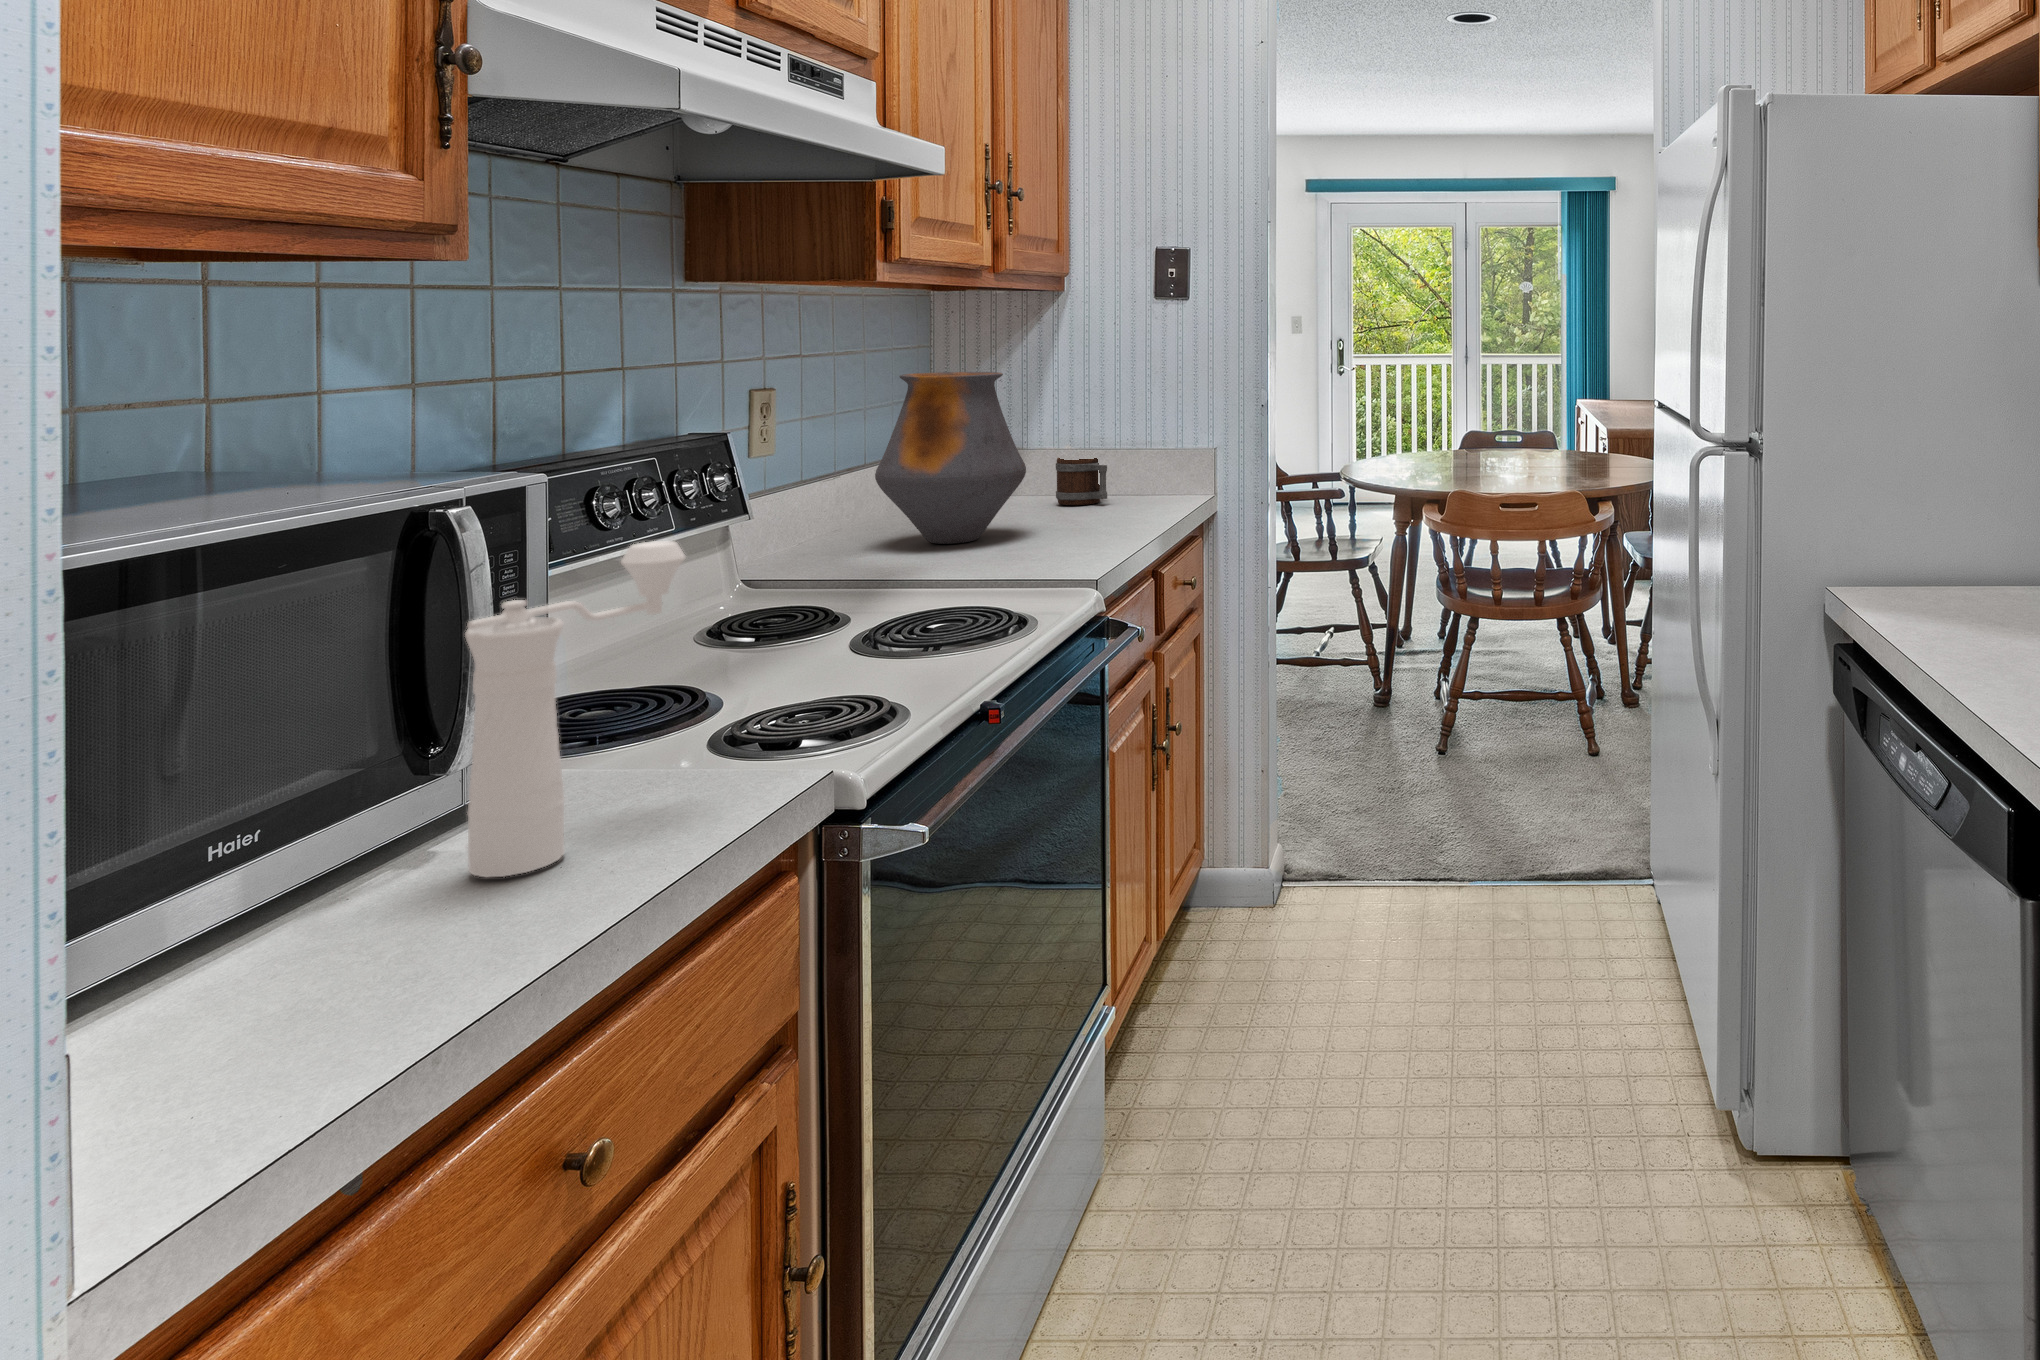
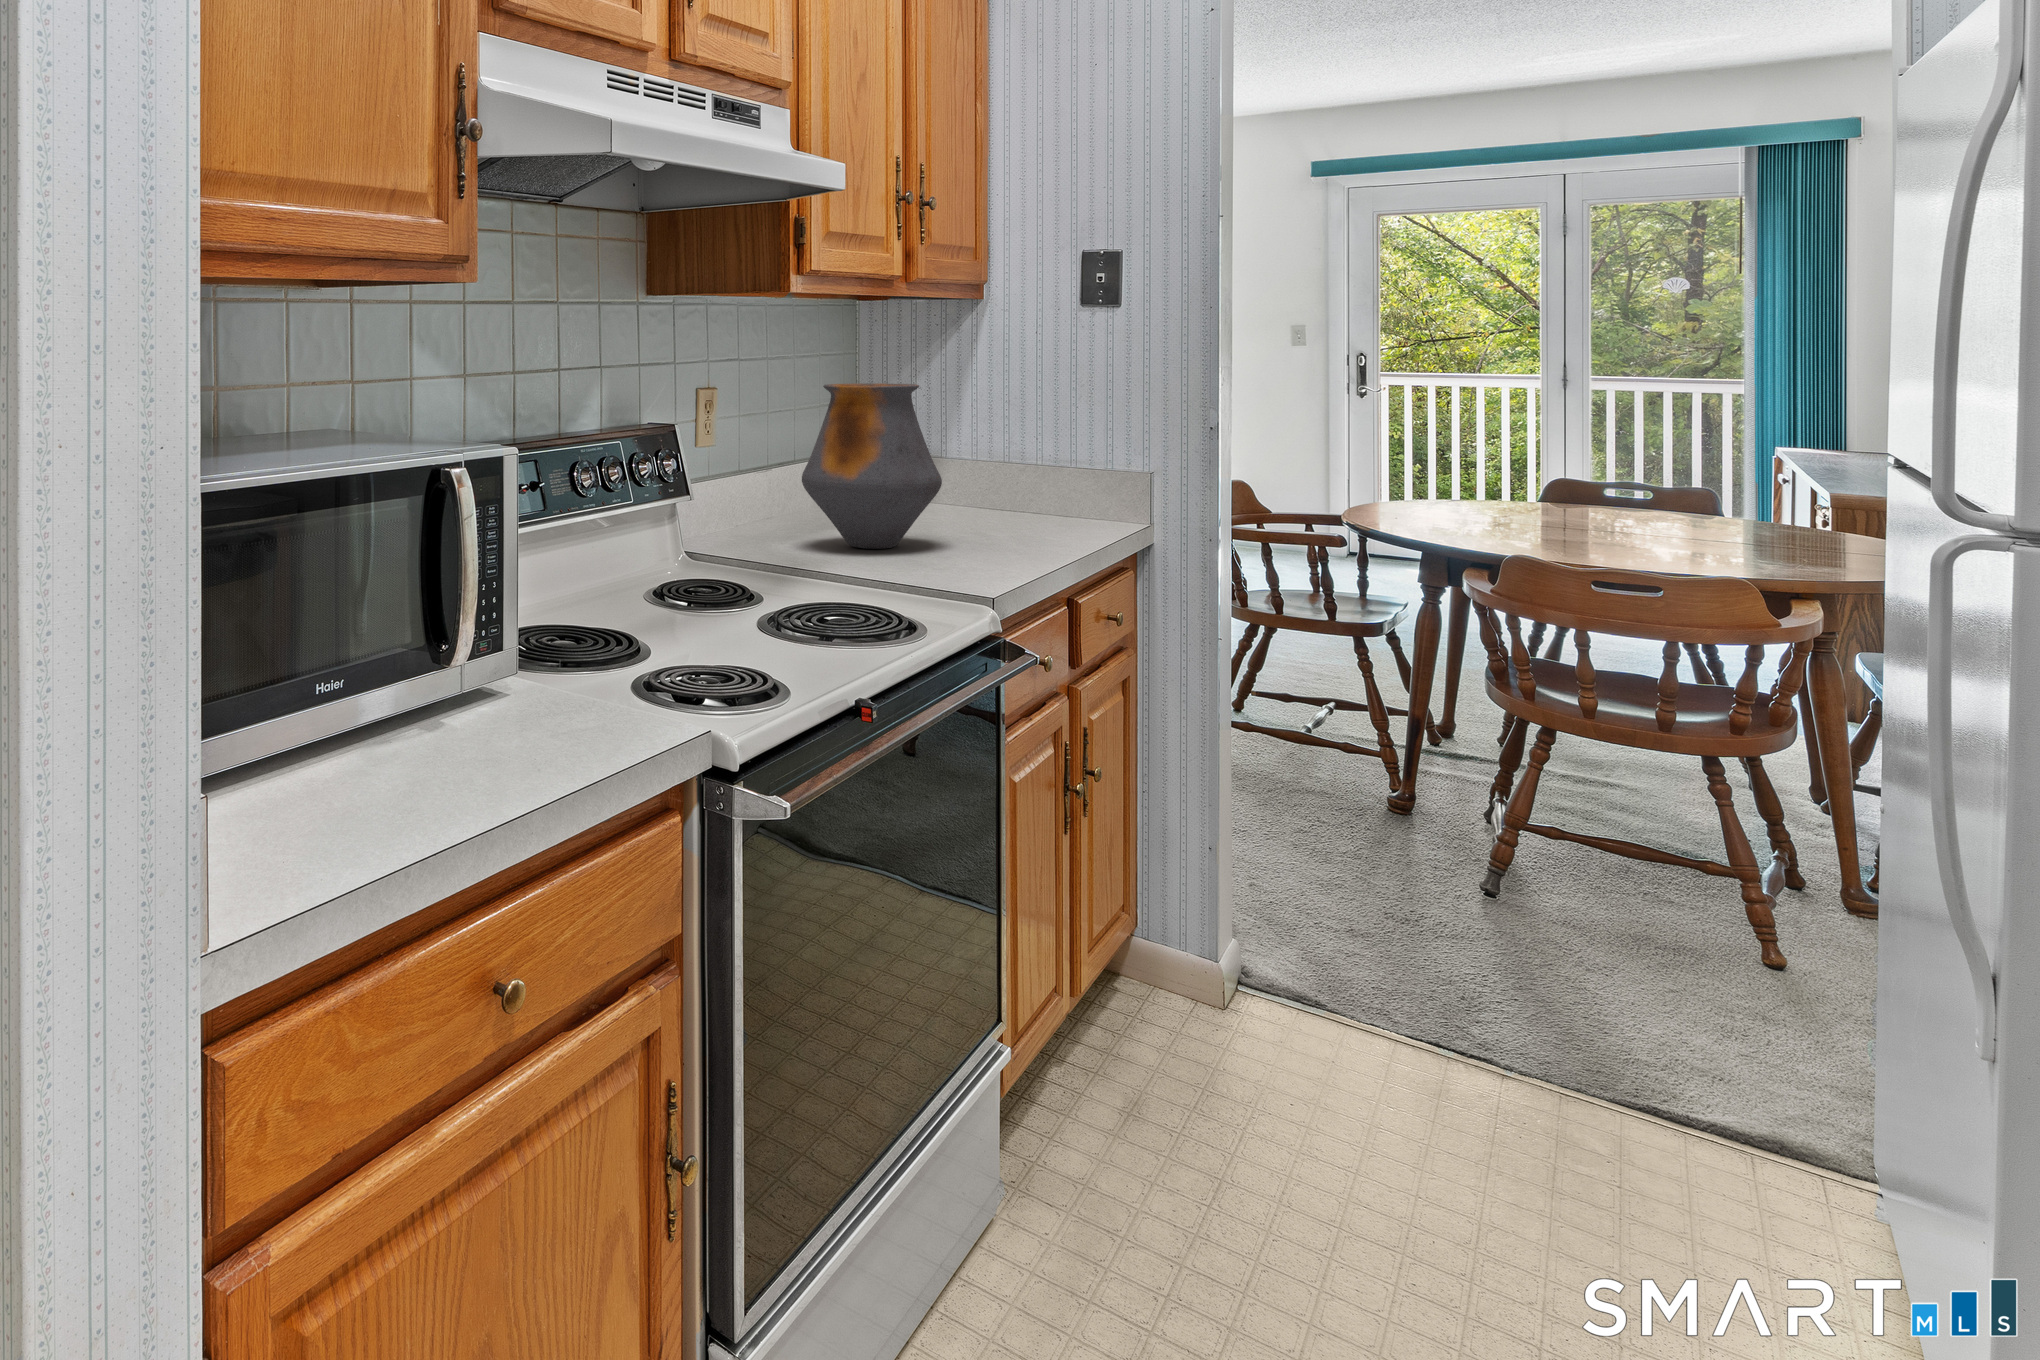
mug: present [1056,458,1107,505] -> none [980,473,1033,523]
pepper mill: present [465,541,686,877] -> none [448,510,599,759]

